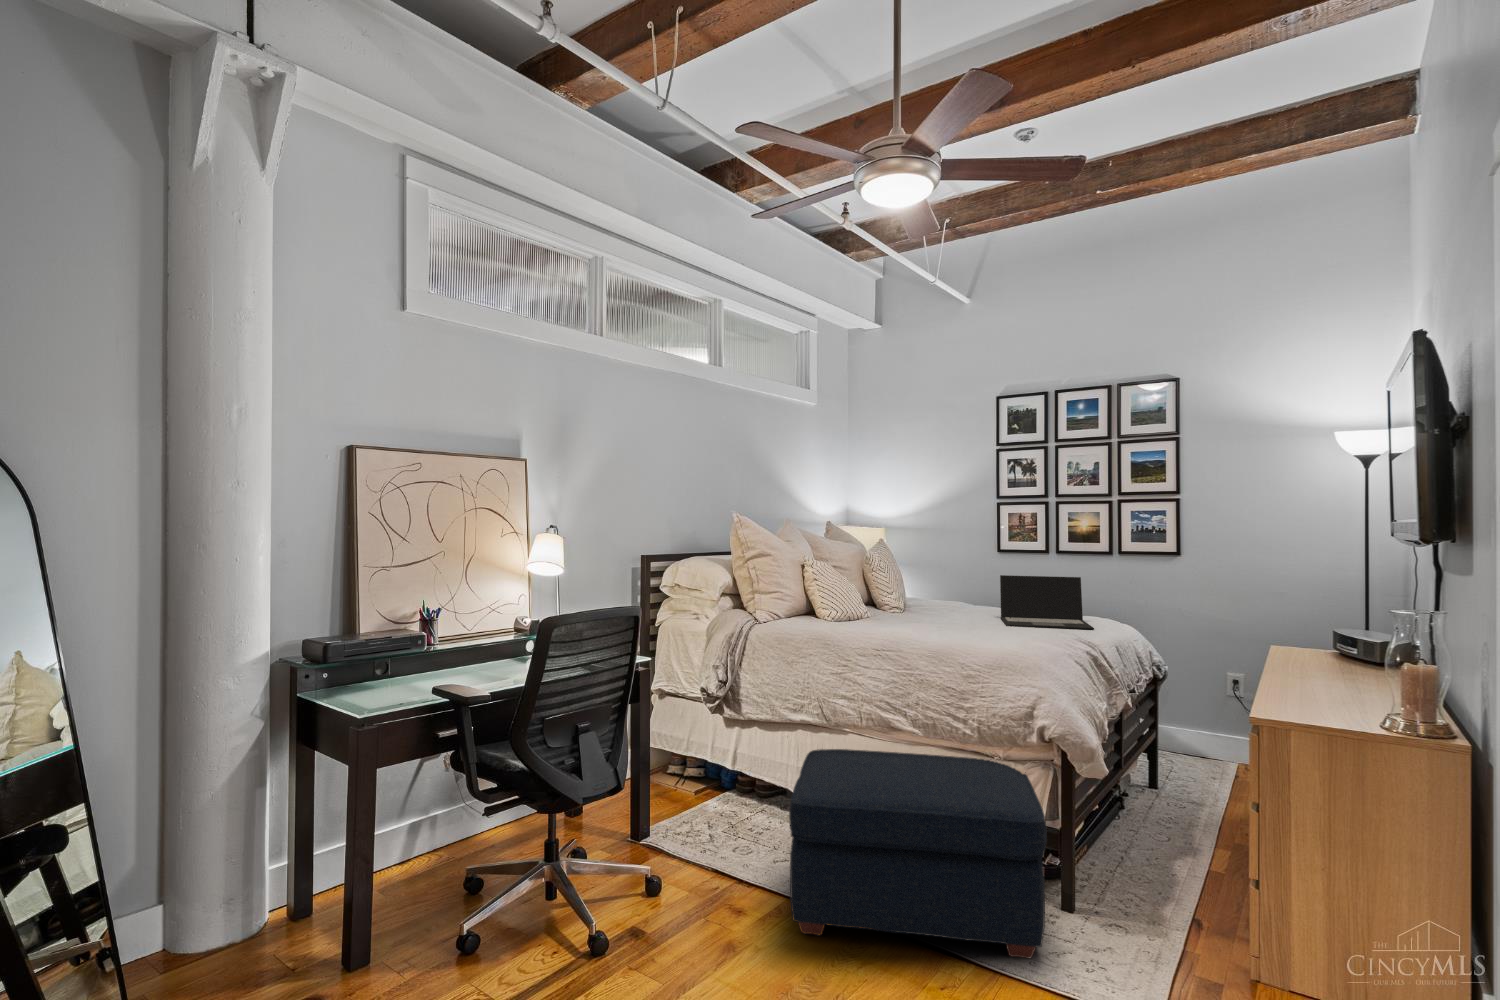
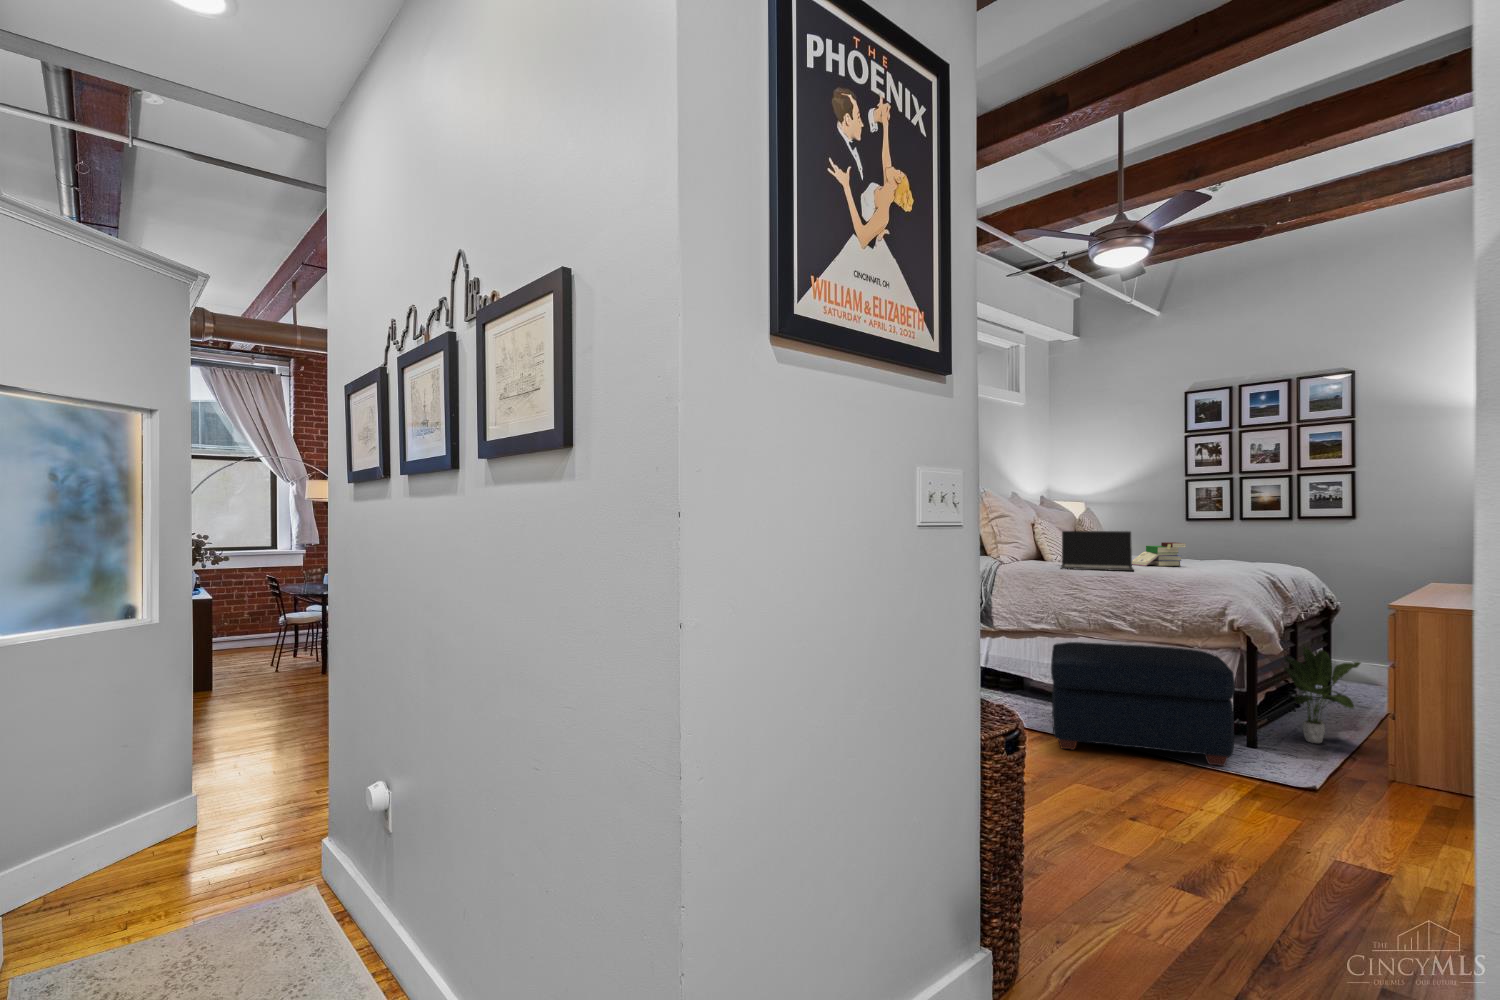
laptop: present [1000,575,1094,629] -> present [1061,531,1134,571]
book: none [921,594,989,628] -> present [1132,542,1186,566]
potted plant: none [1107,749,1206,888] -> present [1284,647,1360,743]

